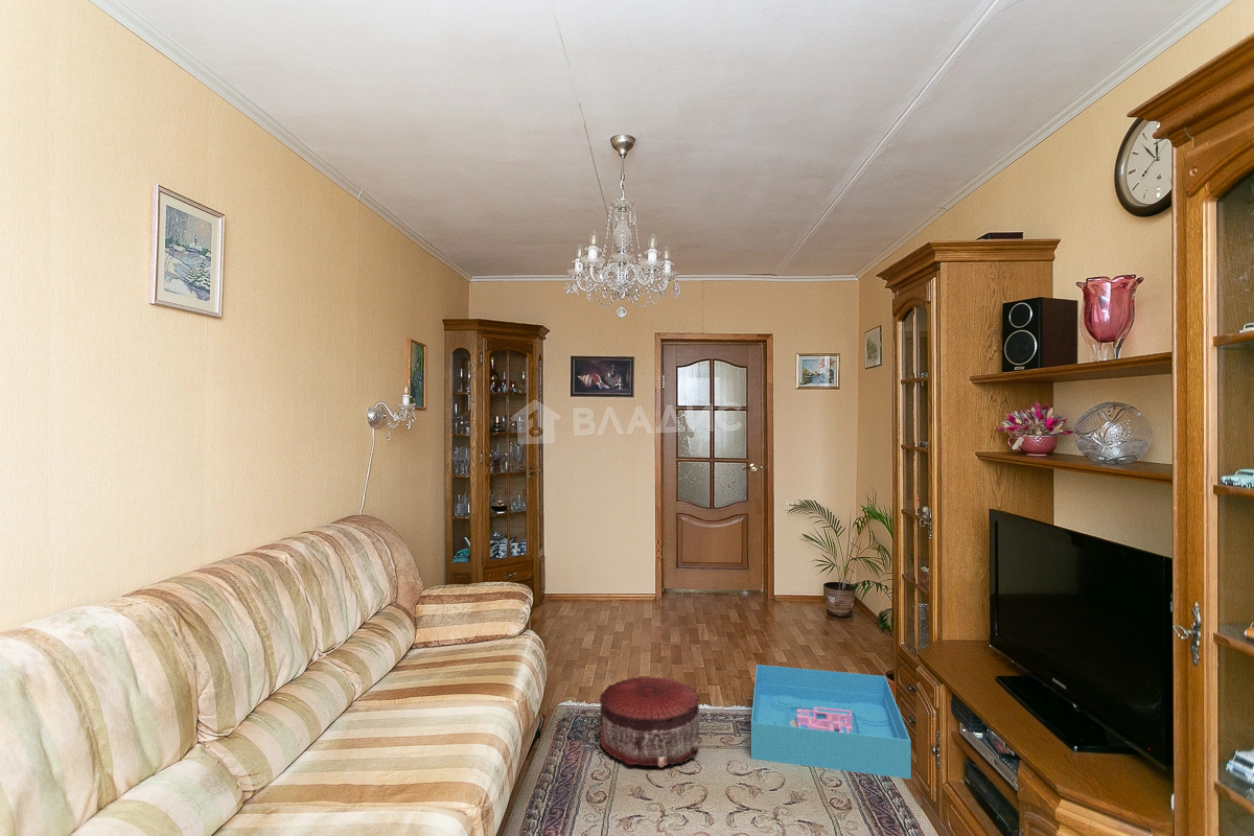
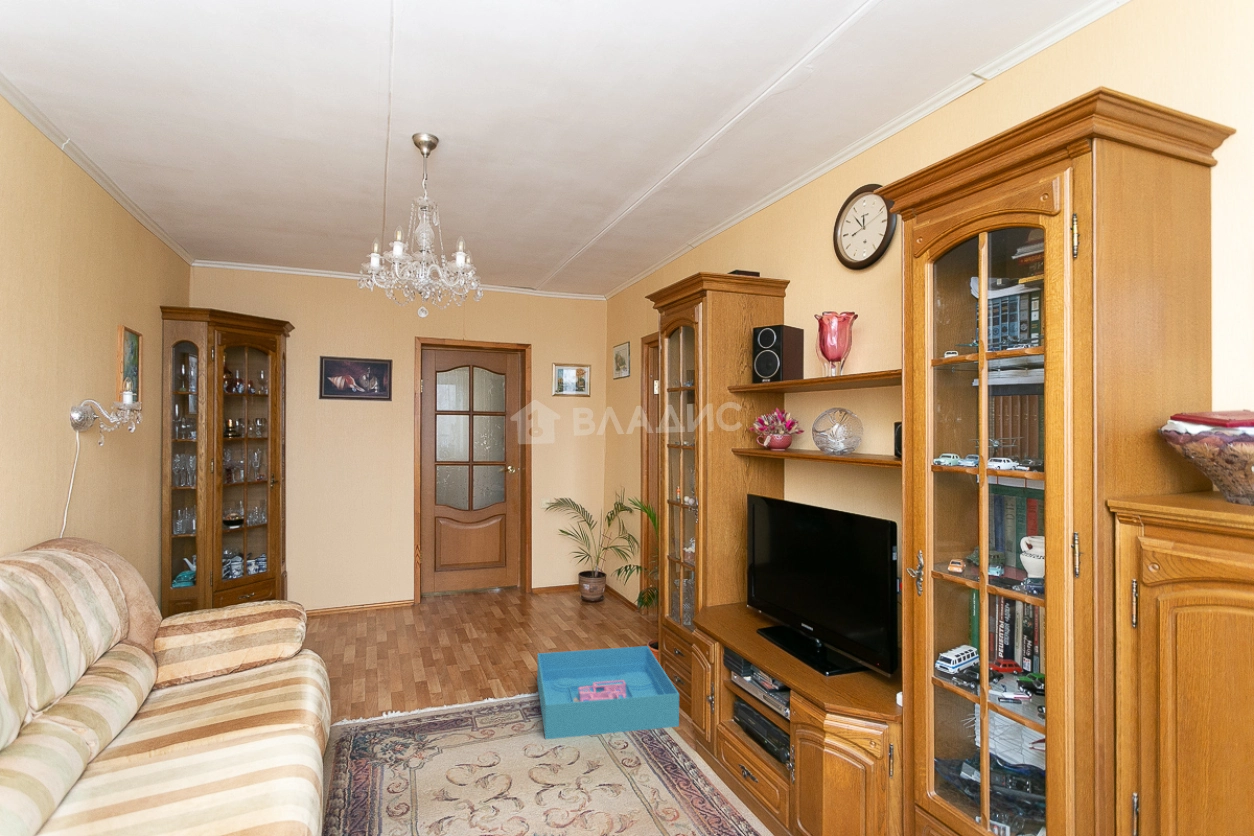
pouf: present [600,677,699,767] -> none [390,677,496,771]

